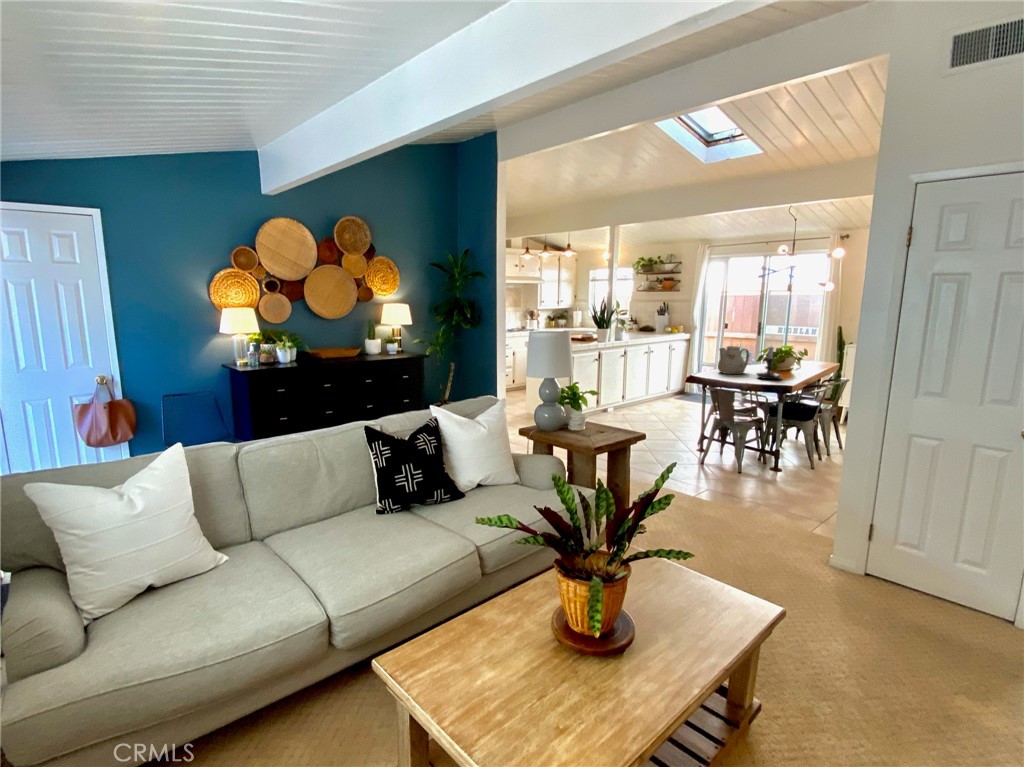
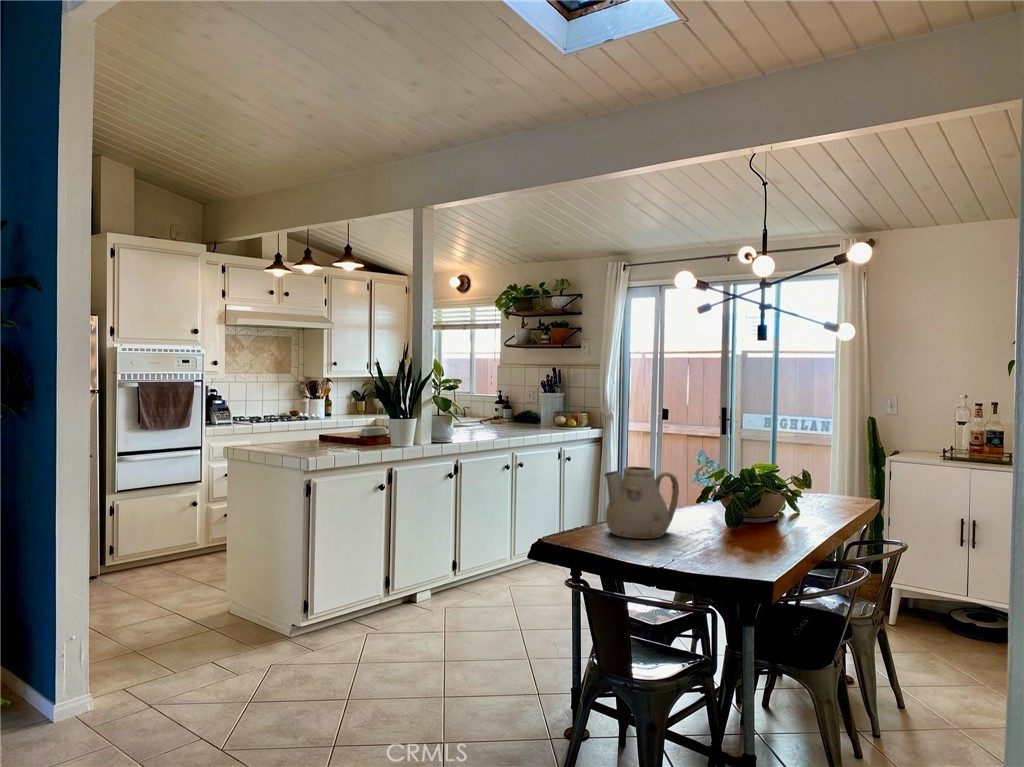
candle holder: present [756,347,781,379] -> none [689,466,754,559]

